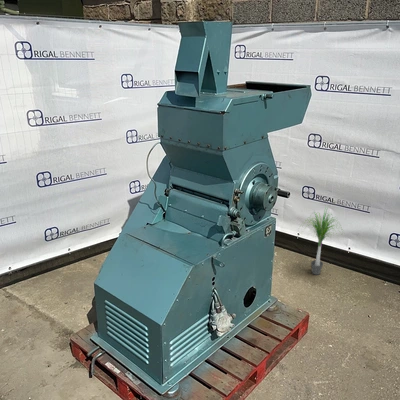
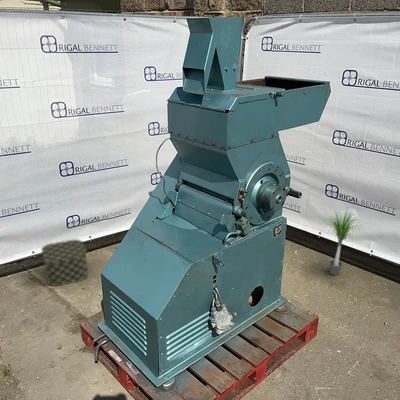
storage box: none [18,254,69,303] -> present [42,240,88,286]

